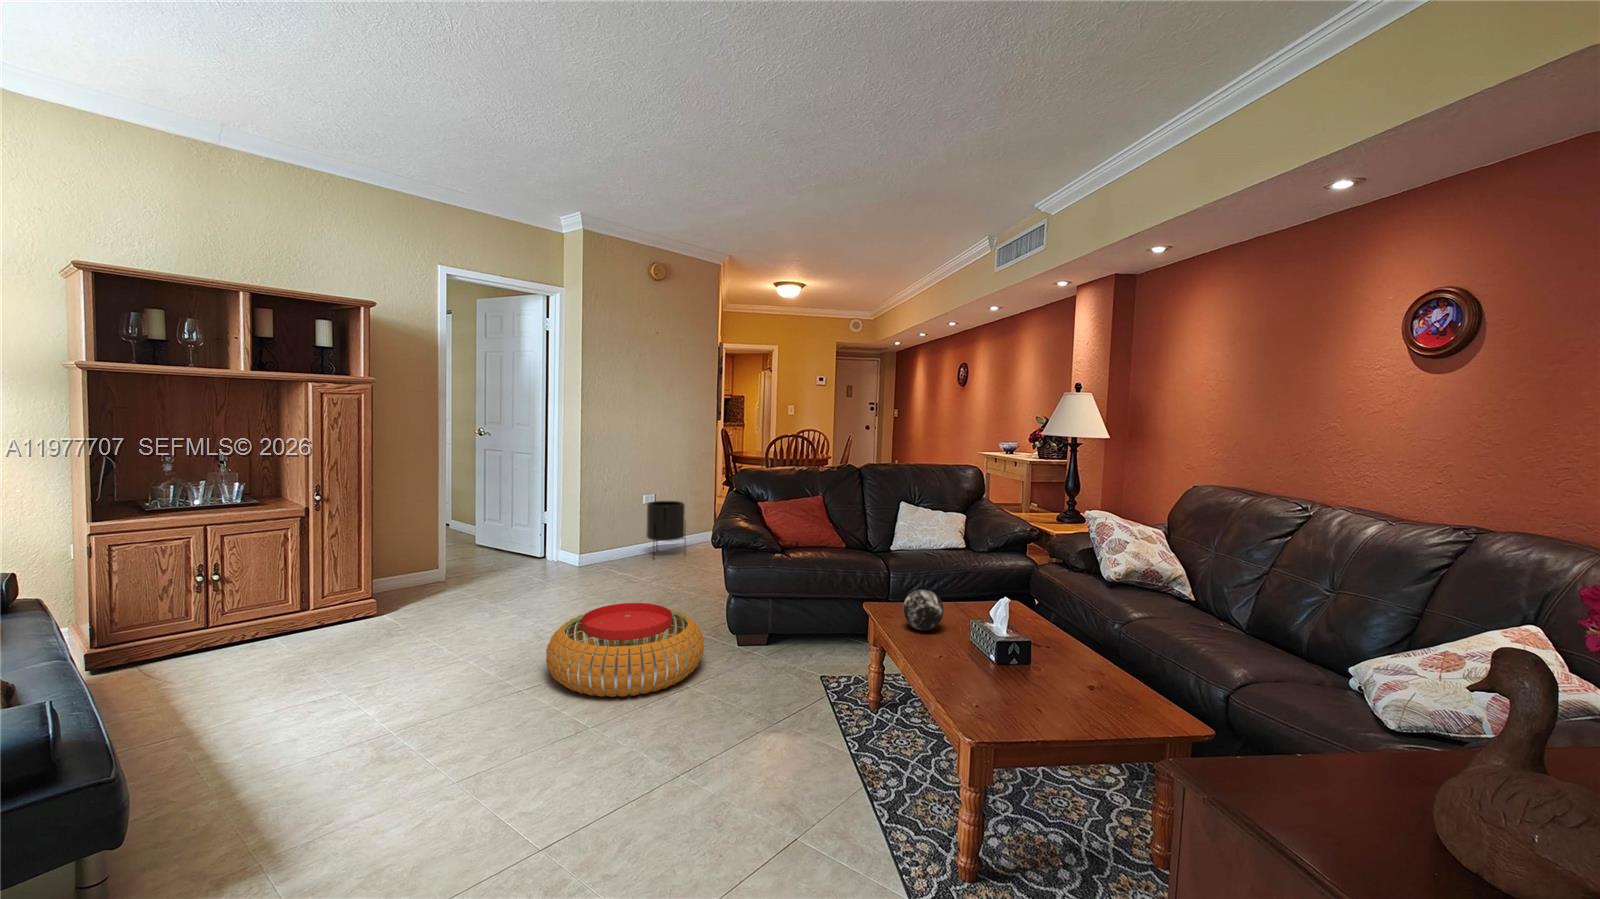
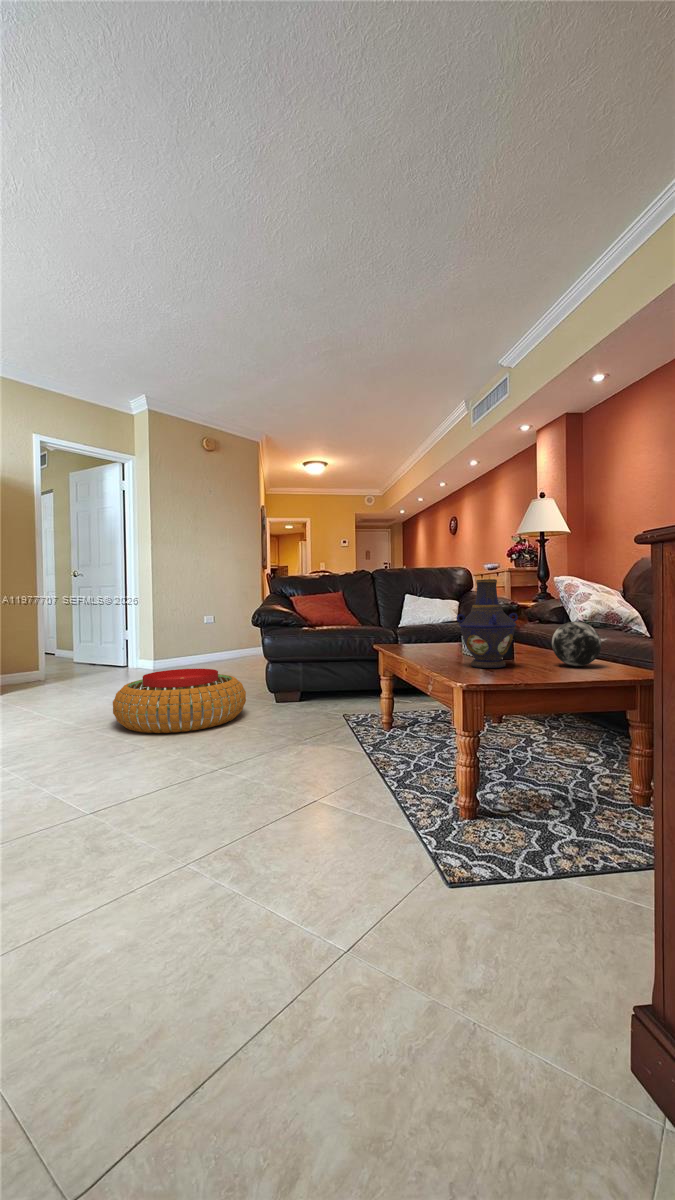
planter: present [646,501,685,550] -> none [207,622,240,667]
vase: none [968,587,1039,696] -> present [456,579,518,668]
decorative orb: present [903,589,944,630] -> present [552,621,601,666]

